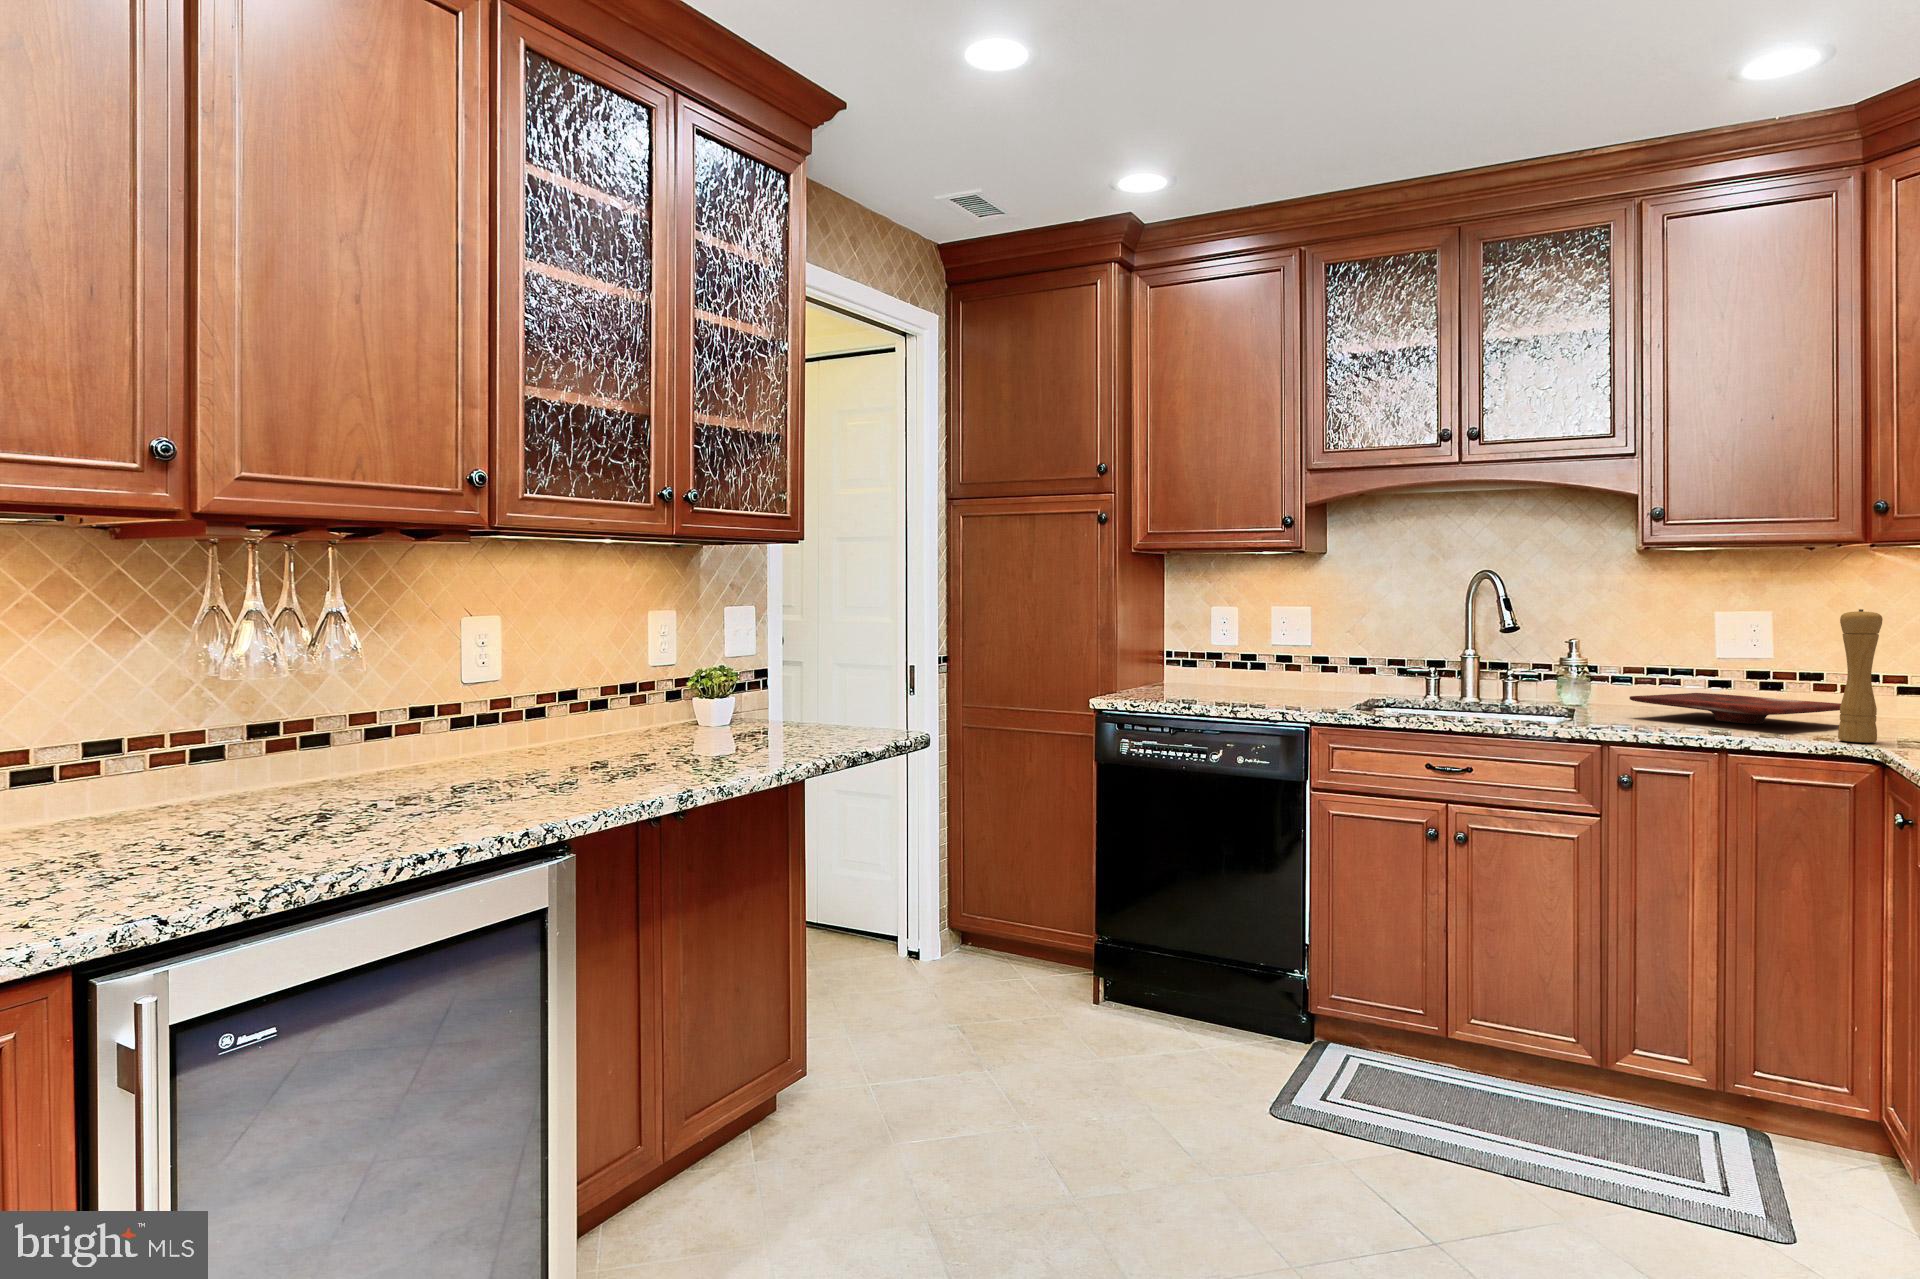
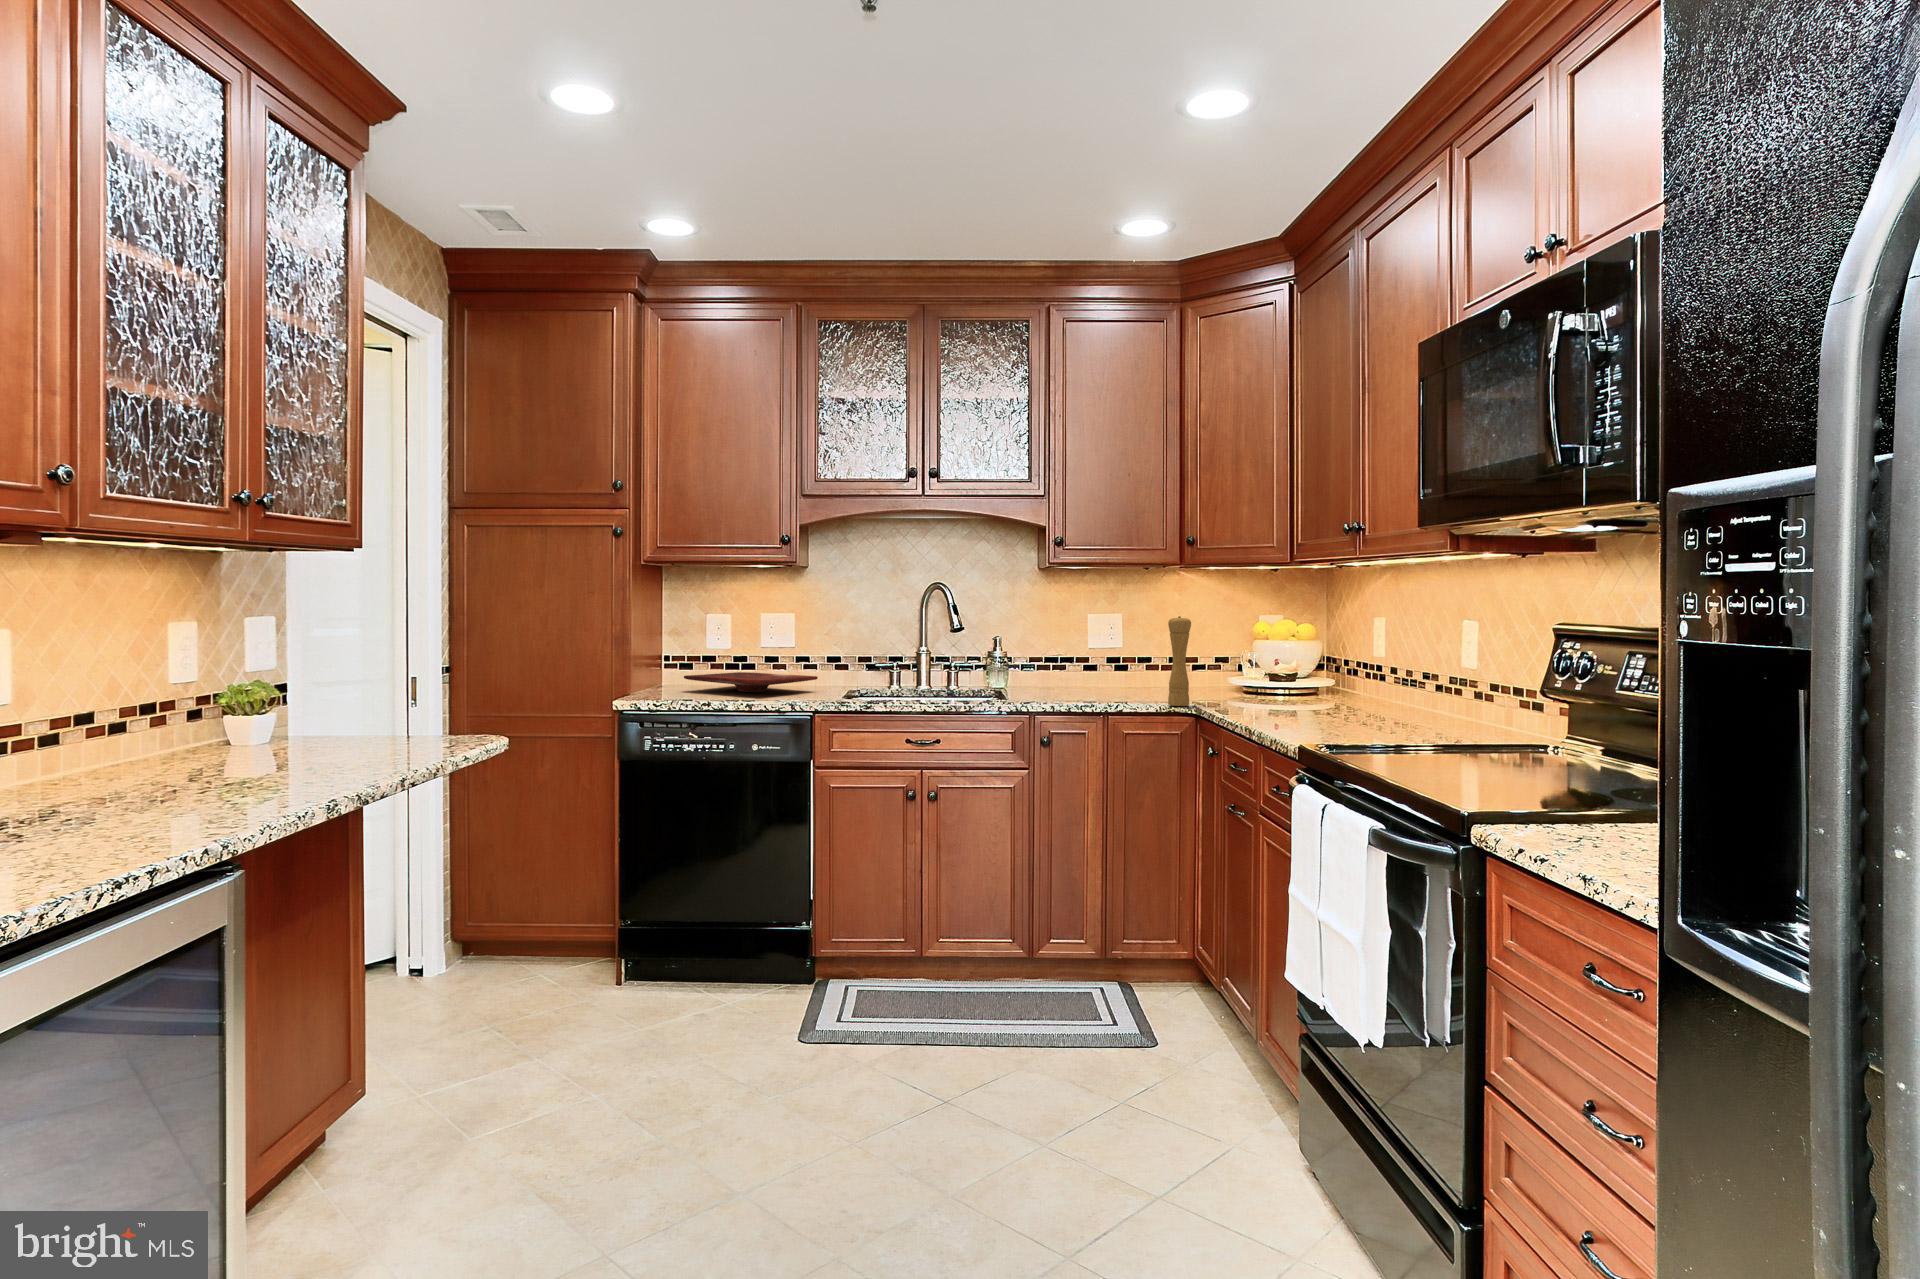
cutting board: present [1630,693,1841,724] -> present [684,672,818,692]

